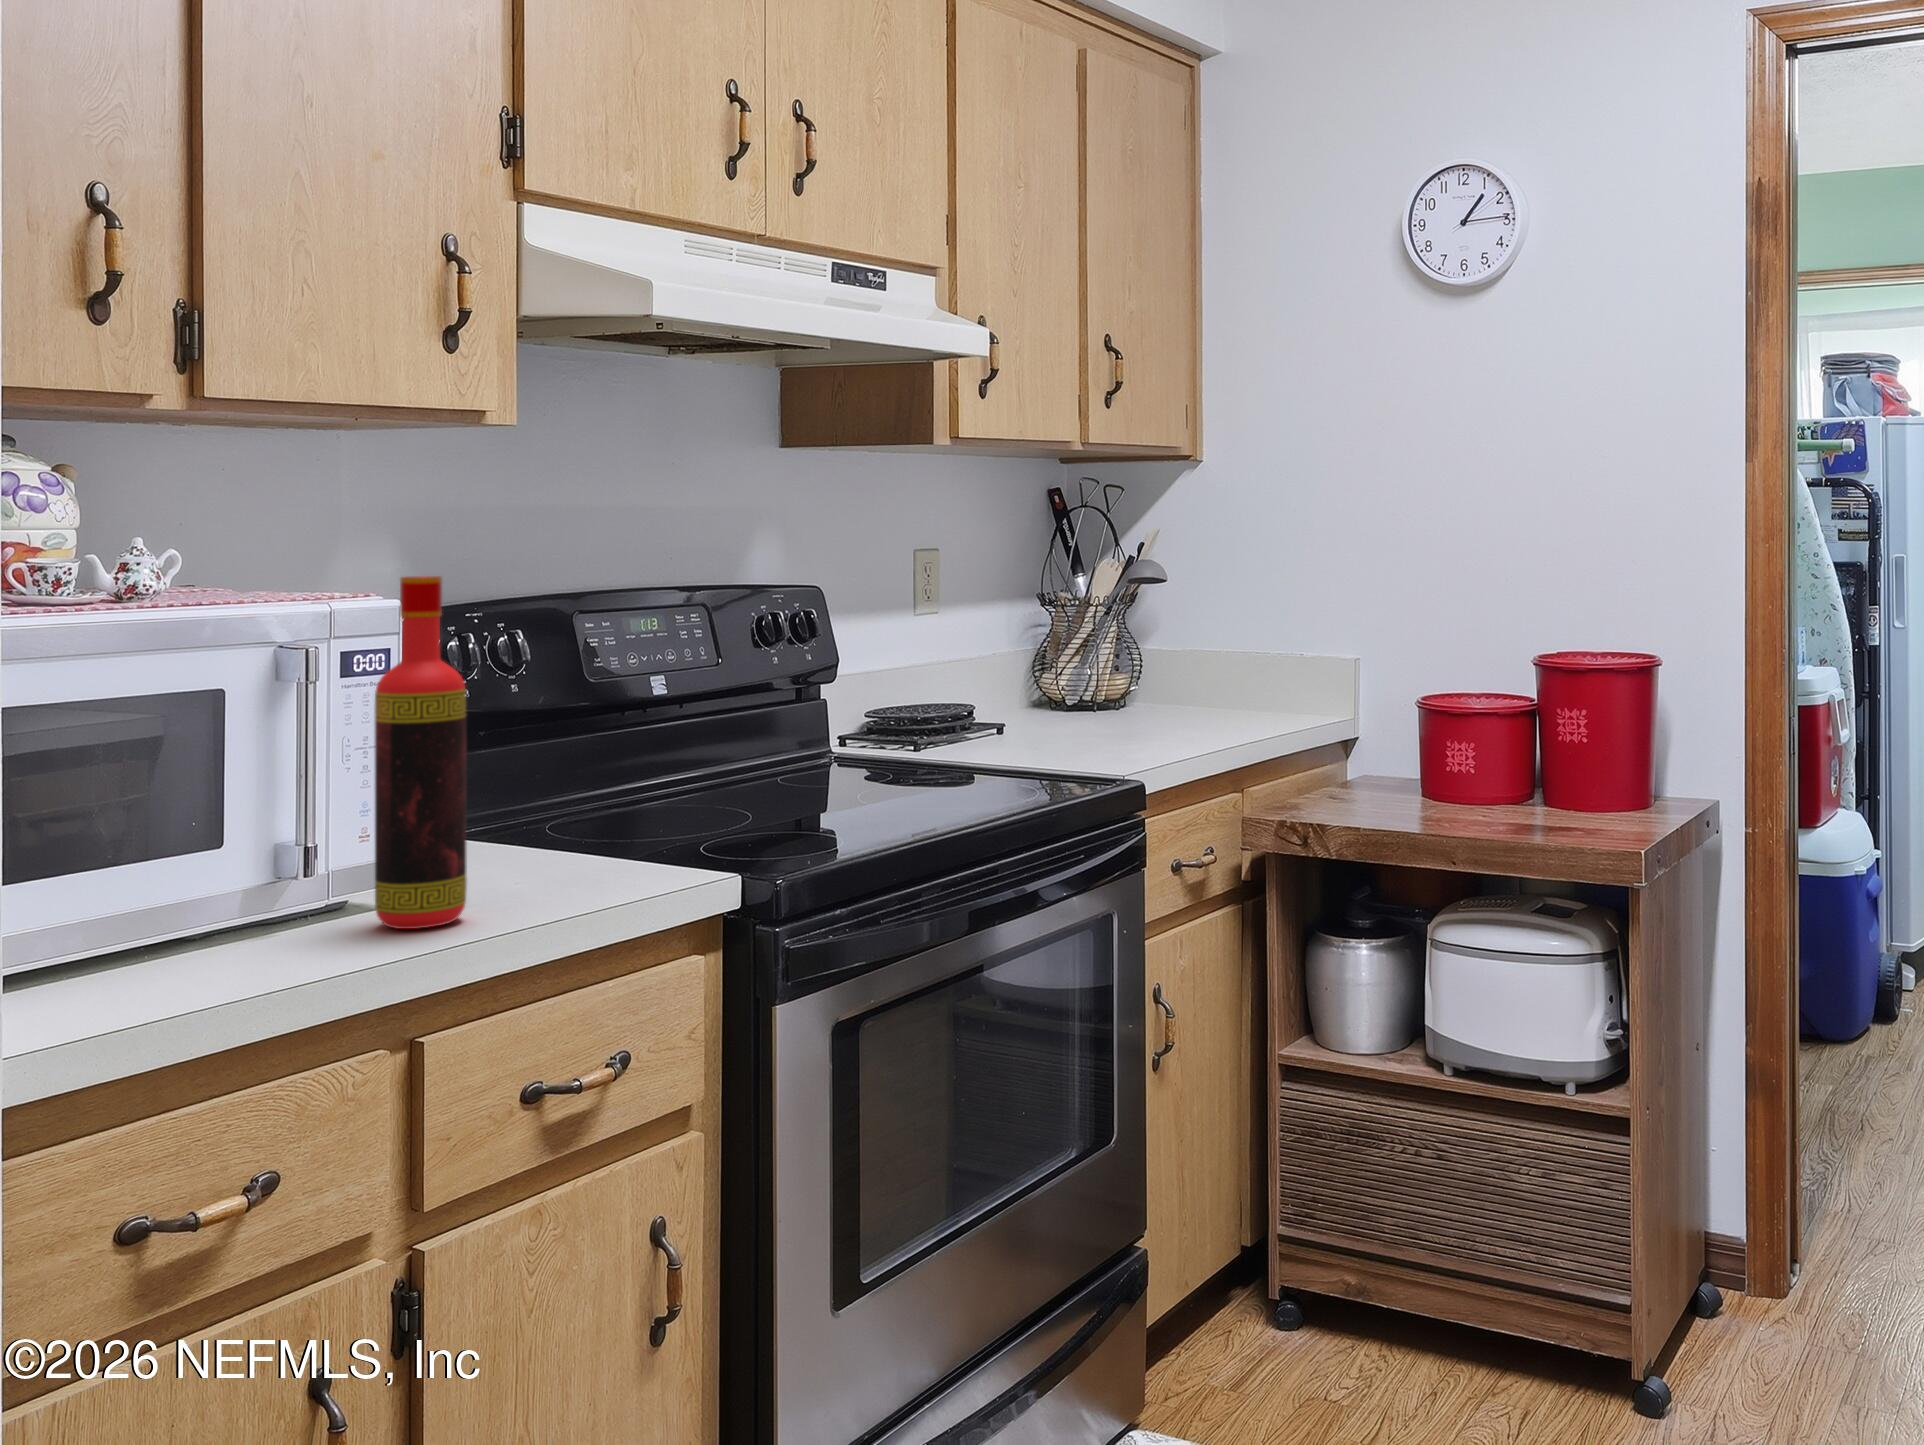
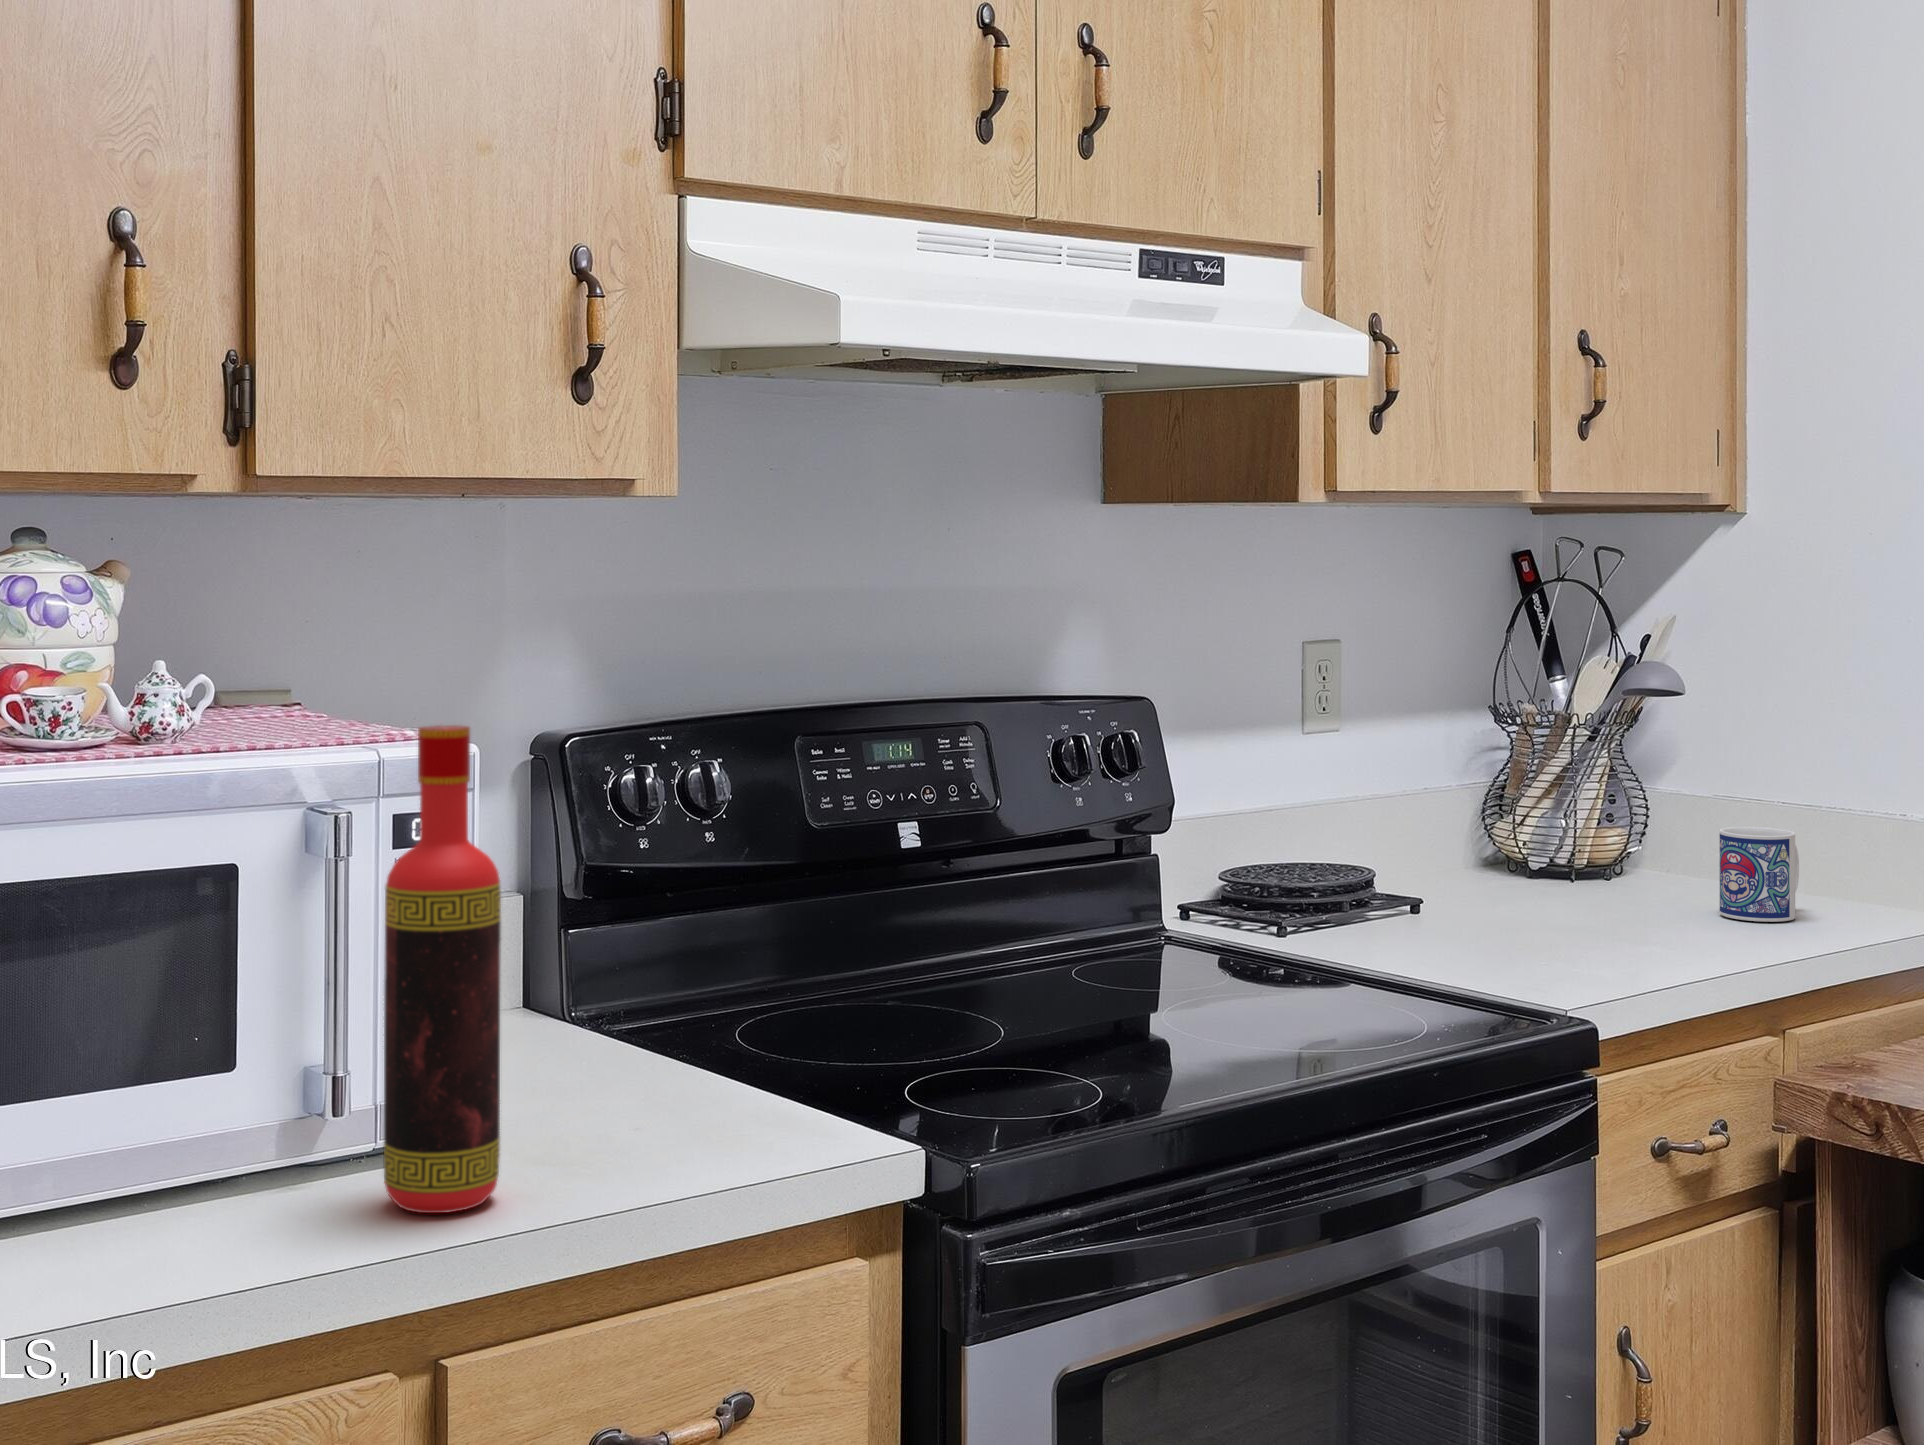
mug: none [1195,666,1241,725] -> present [1719,827,1799,922]

